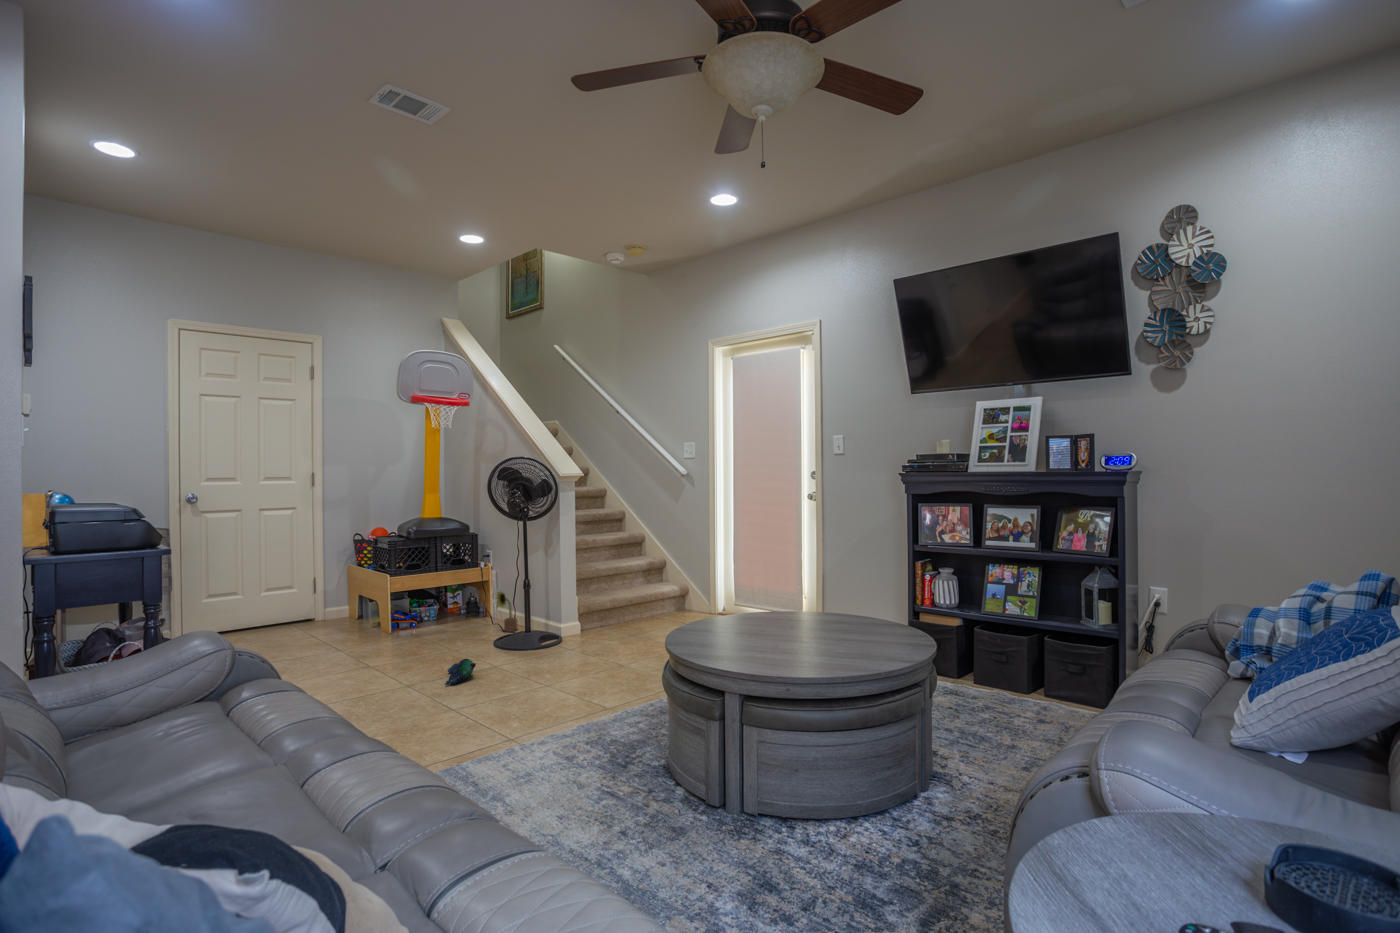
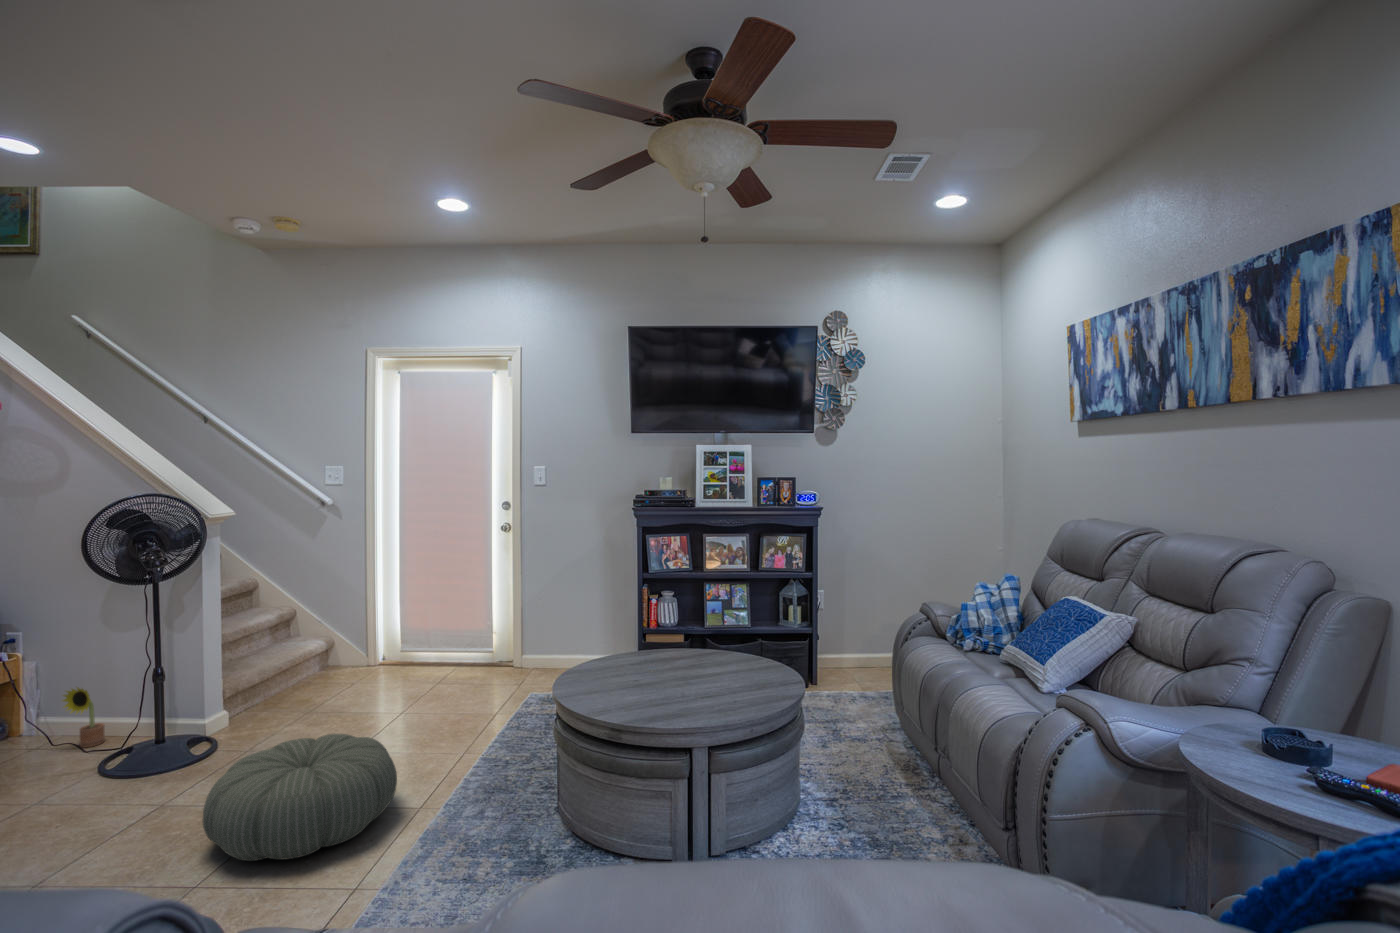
pouf: none [485,639,612,719] -> present [203,733,397,861]
plush toy: present [445,659,476,685] -> none [55,803,126,854]

